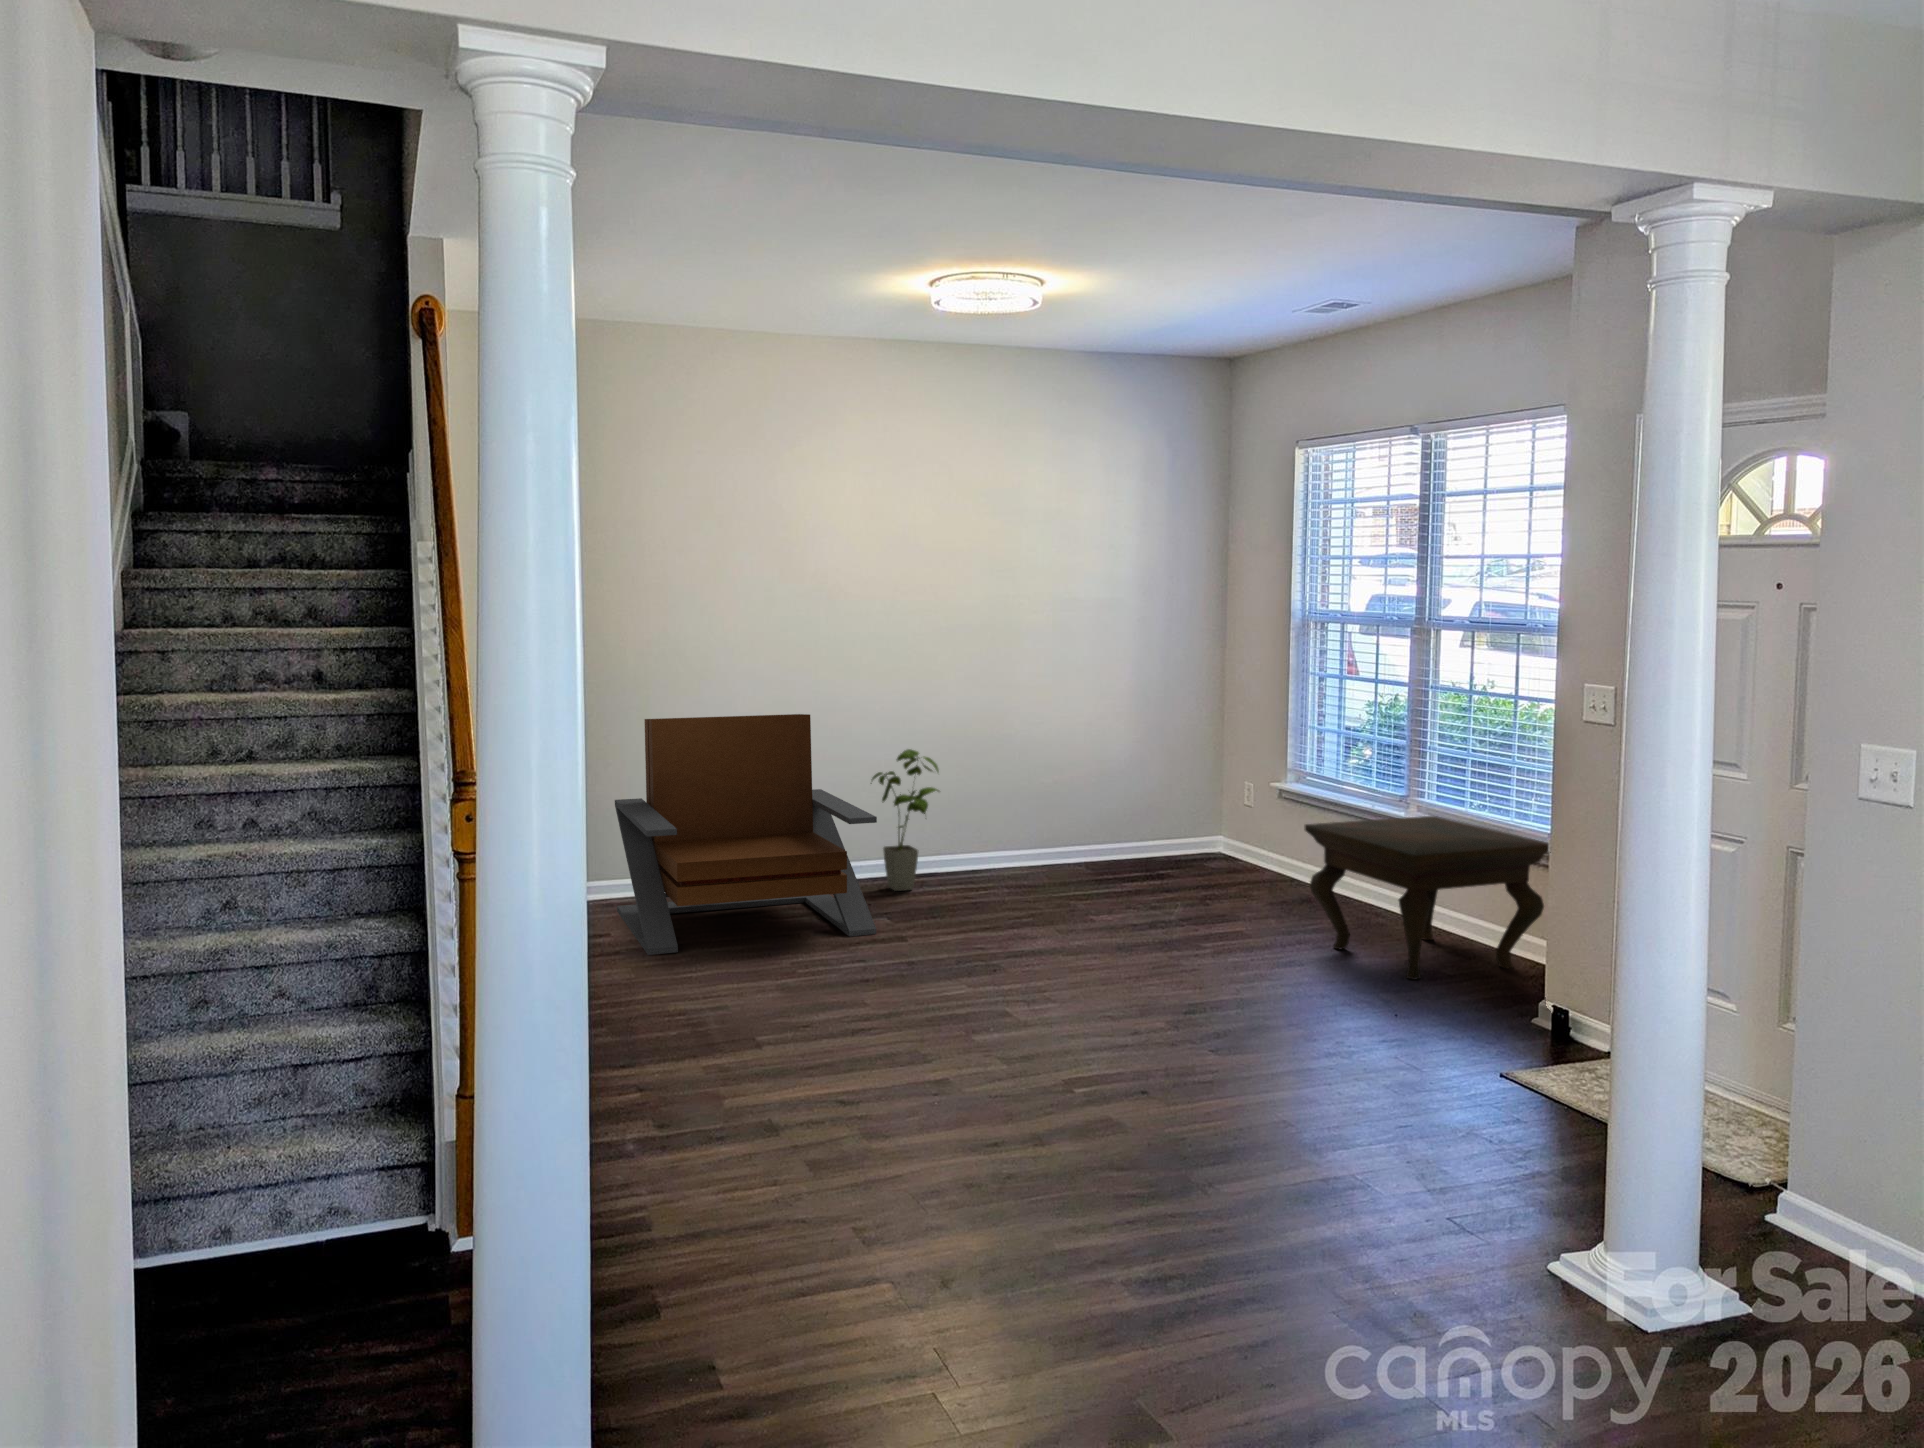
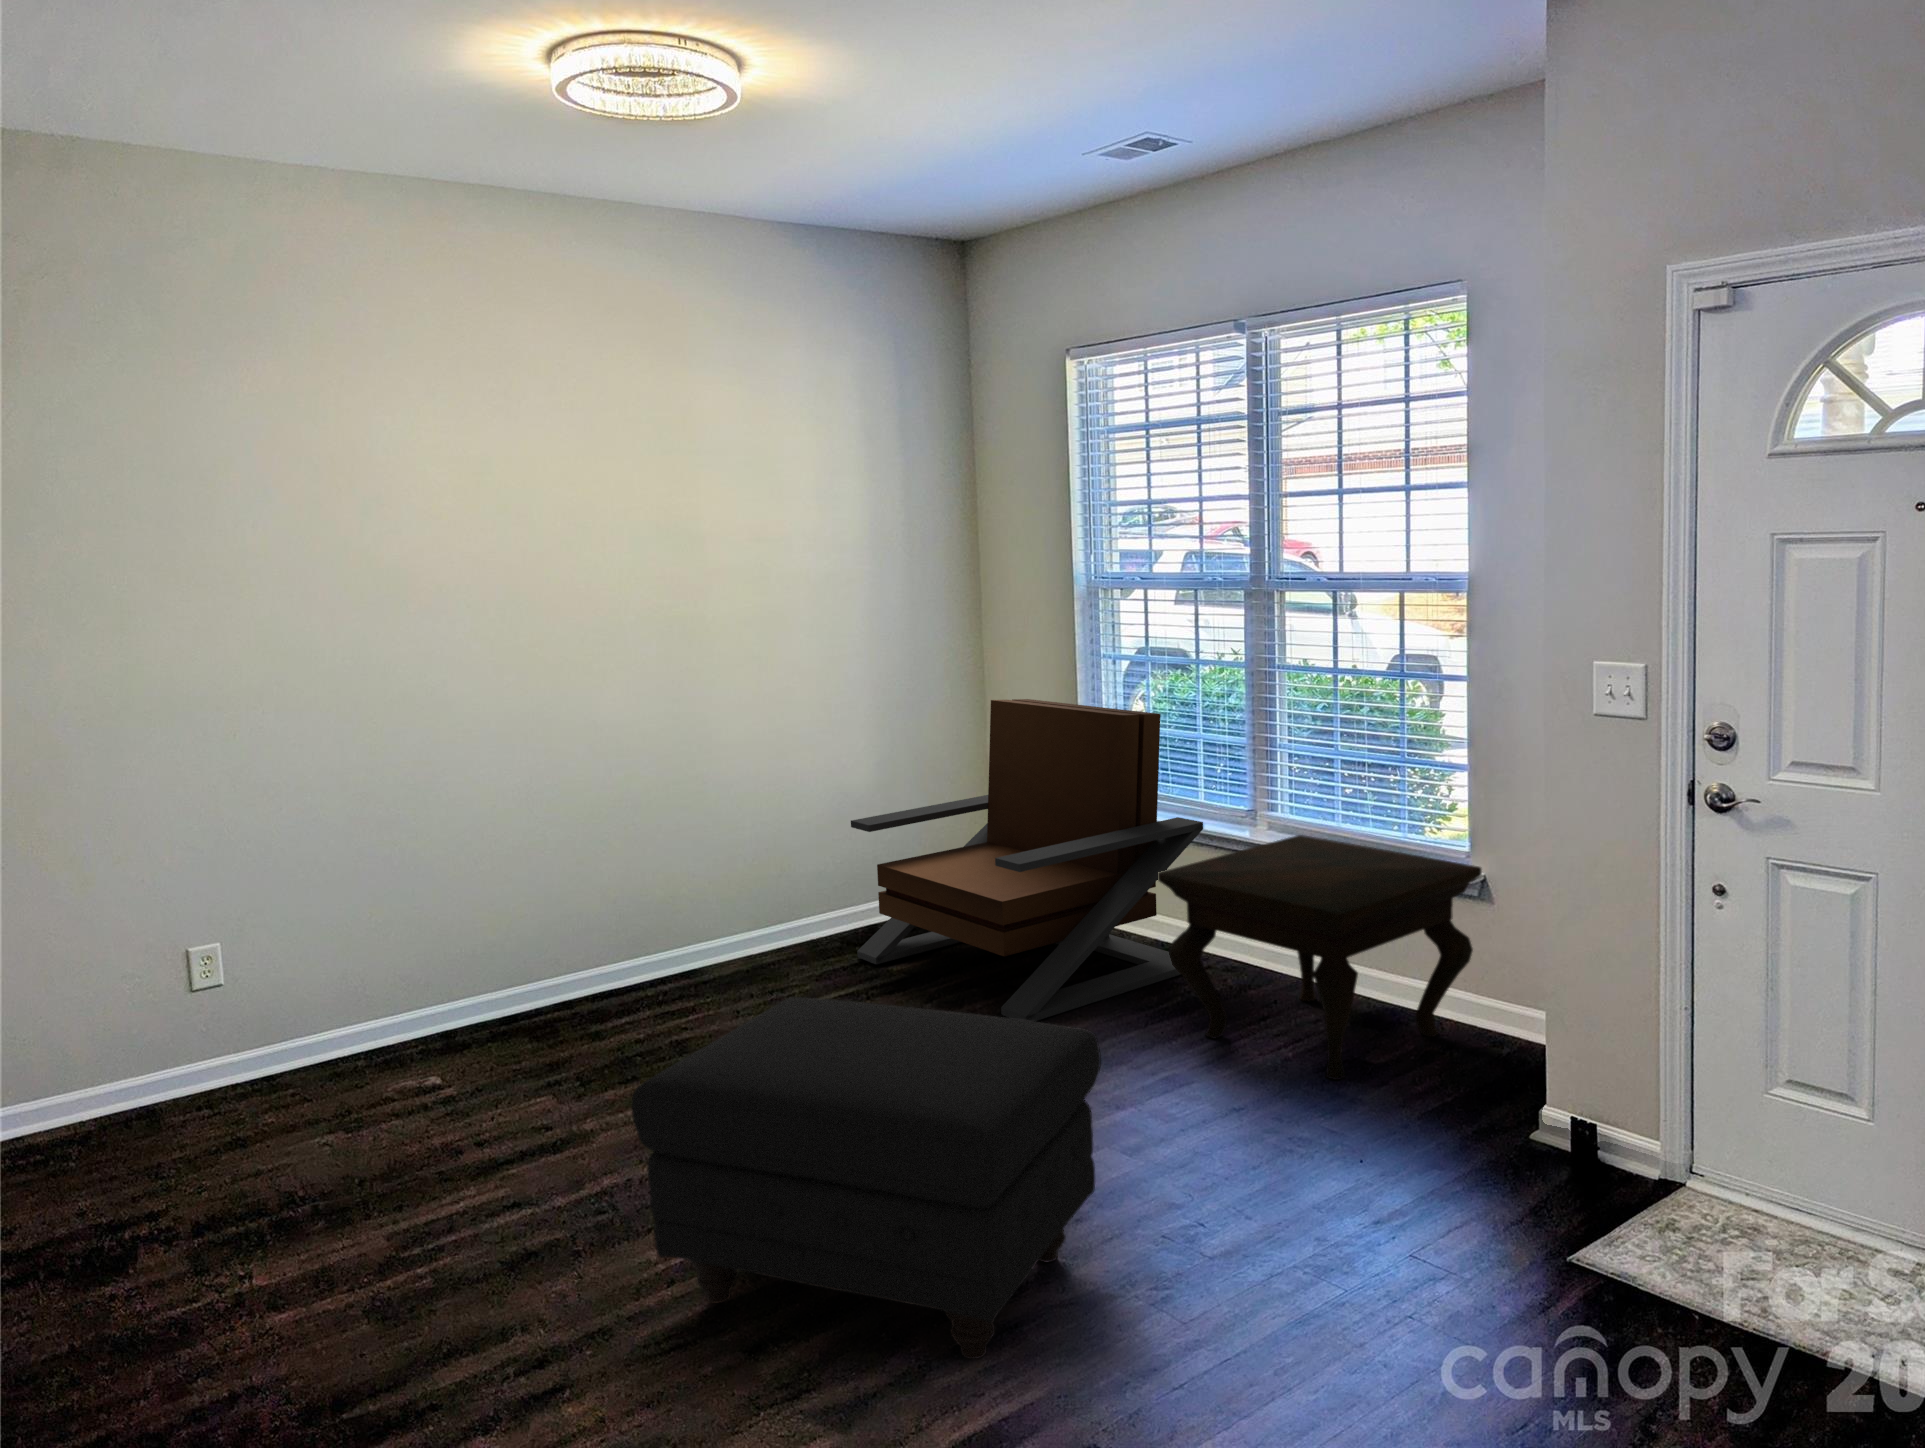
lounge chair: present [615,714,877,955] -> present [851,699,1203,1021]
house plant: present [871,749,939,891] -> none [507,813,616,1026]
ottoman: none [922,855,1204,1054] -> present [632,997,1101,1359]

